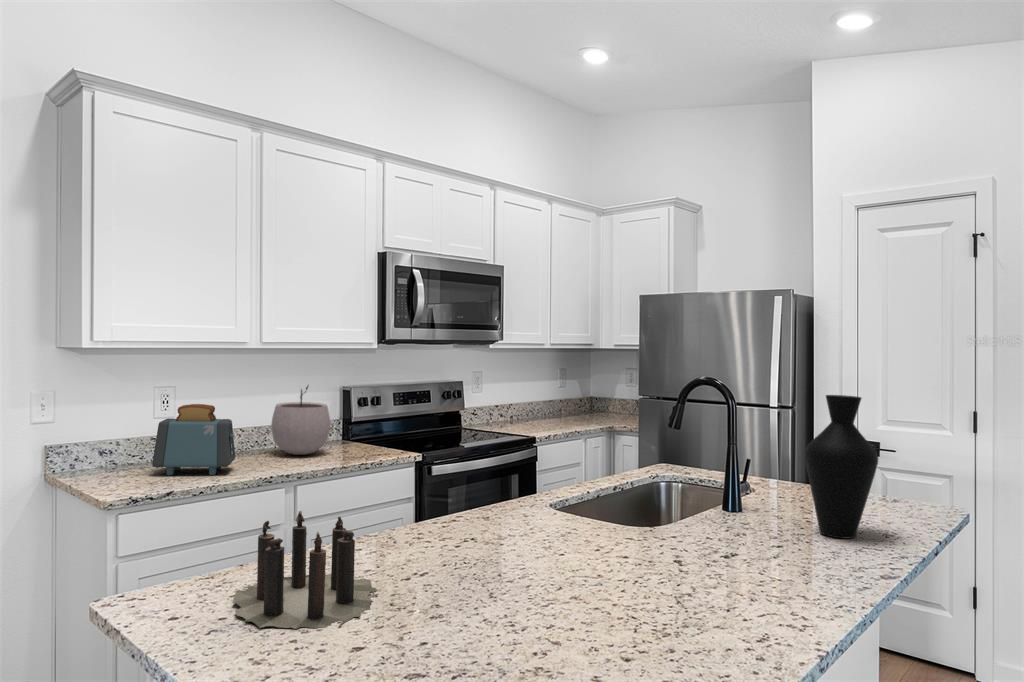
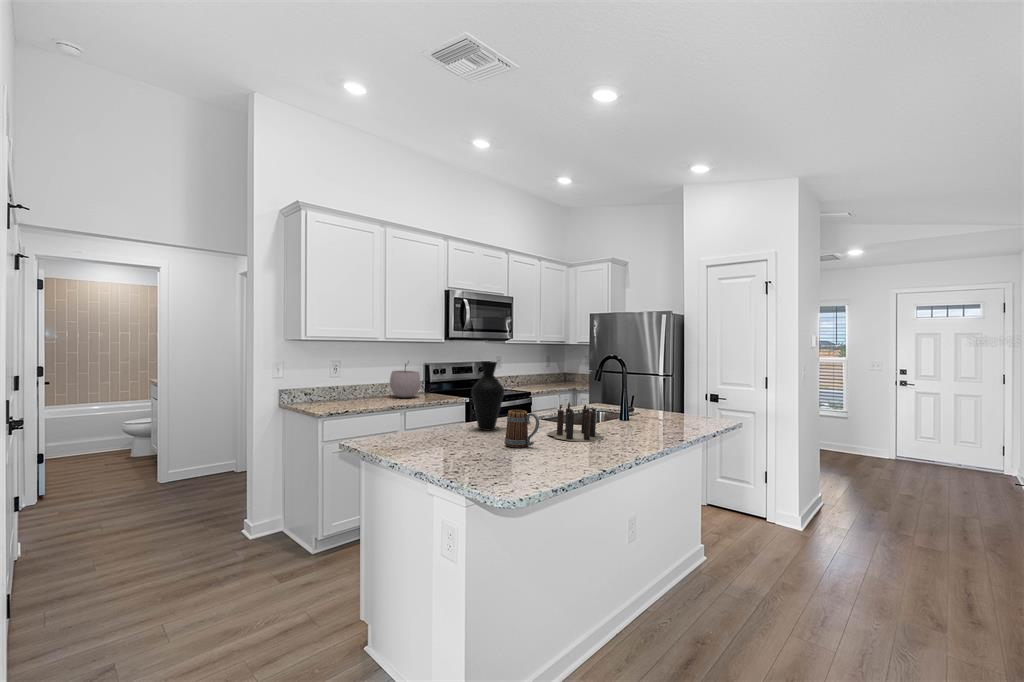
vase: present [805,395,878,539] -> present [472,361,504,430]
toaster: present [152,404,235,475] -> none [333,369,373,405]
candle: present [233,511,377,629] -> present [547,402,603,442]
mug: none [492,520,575,614] -> present [505,410,539,448]

